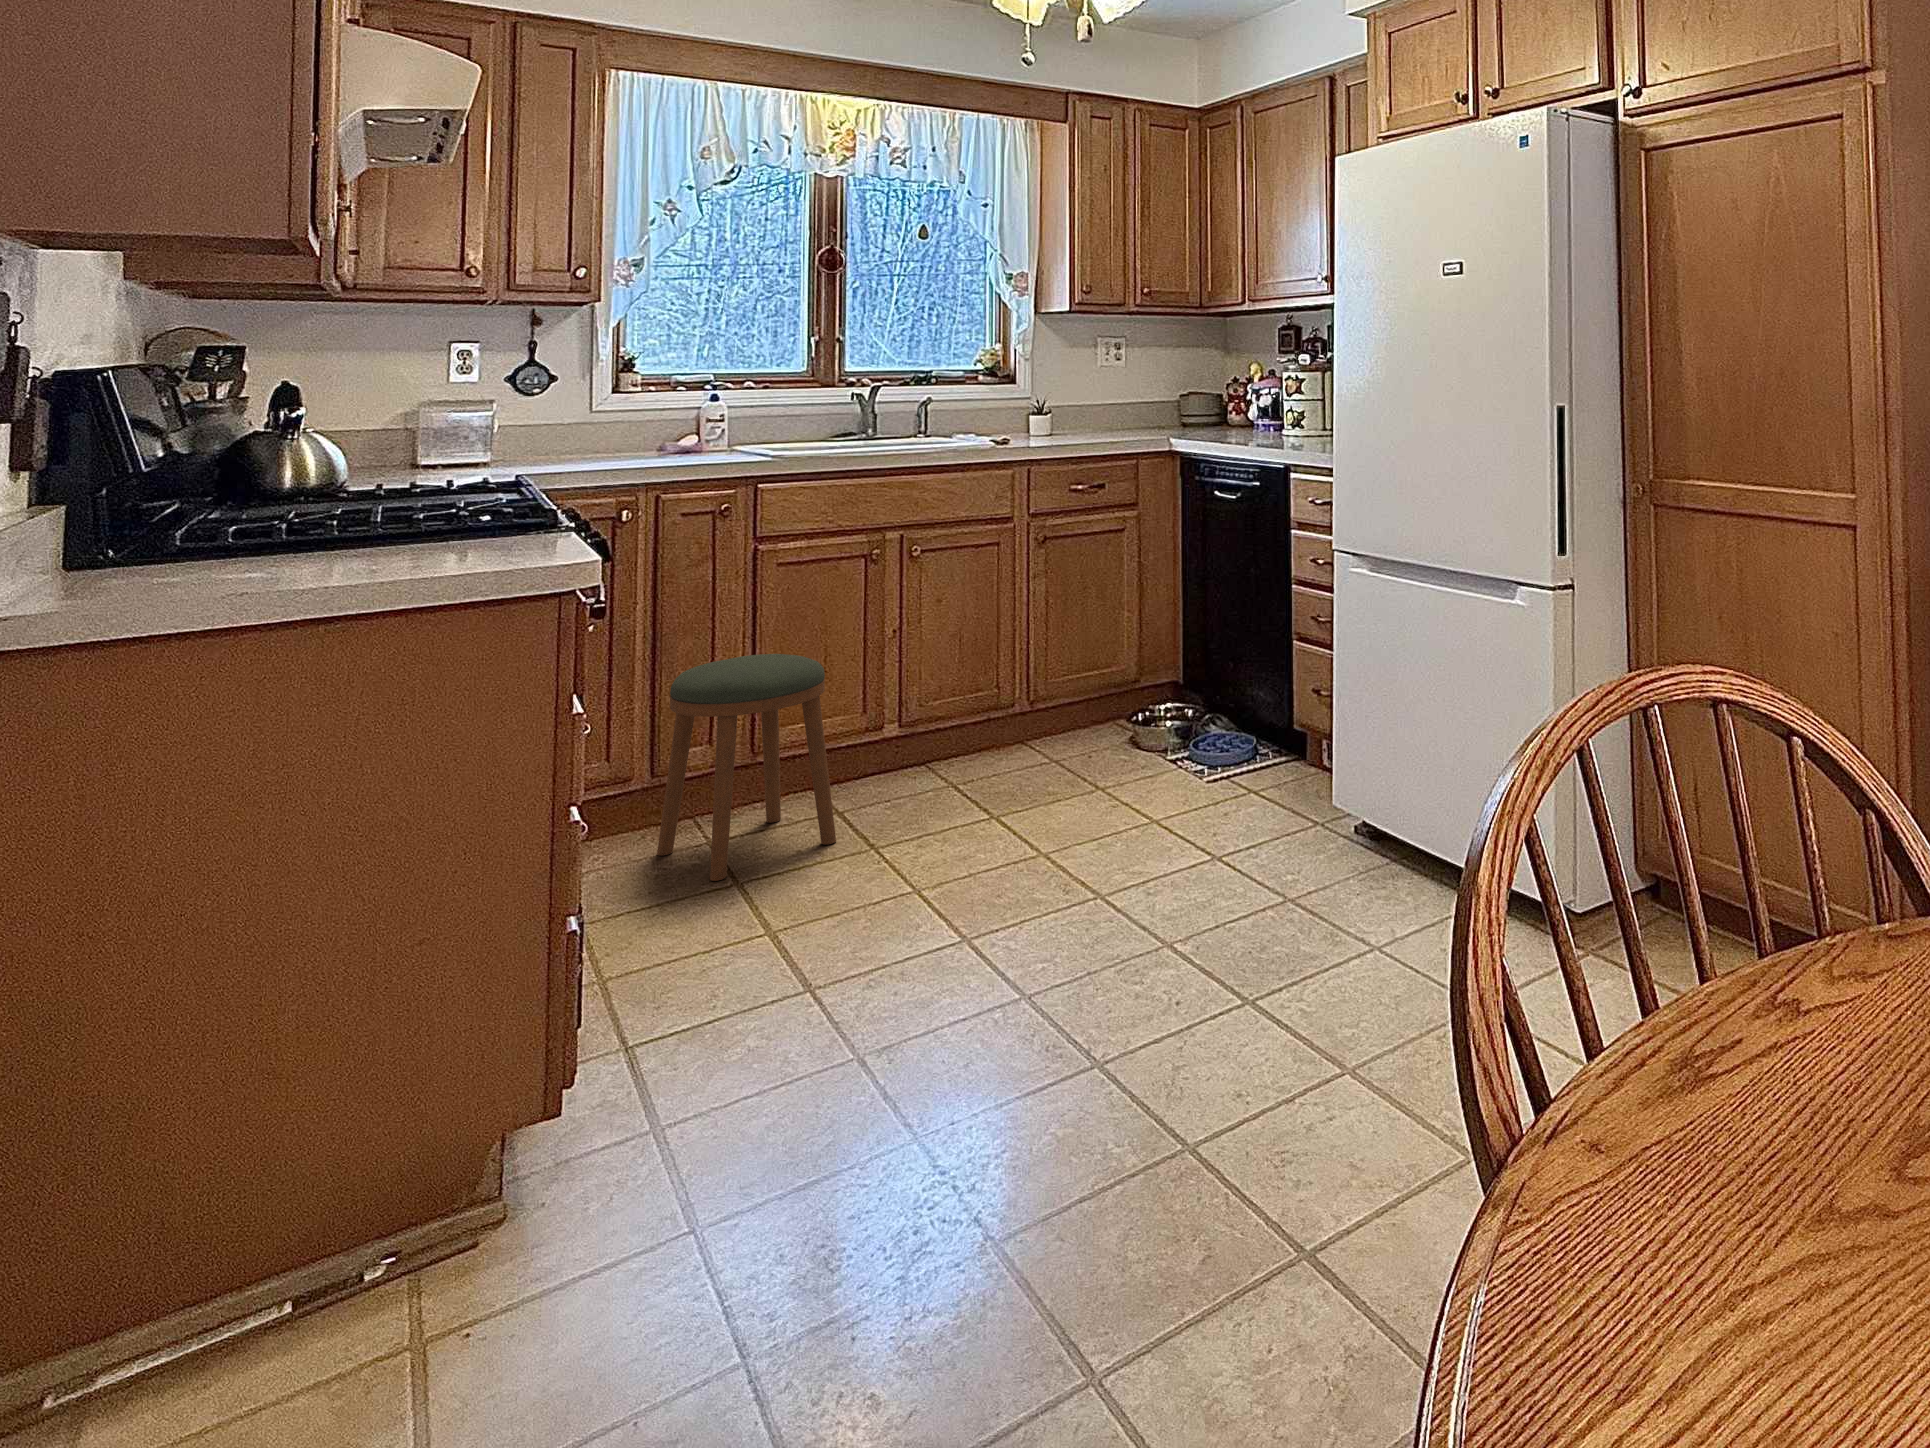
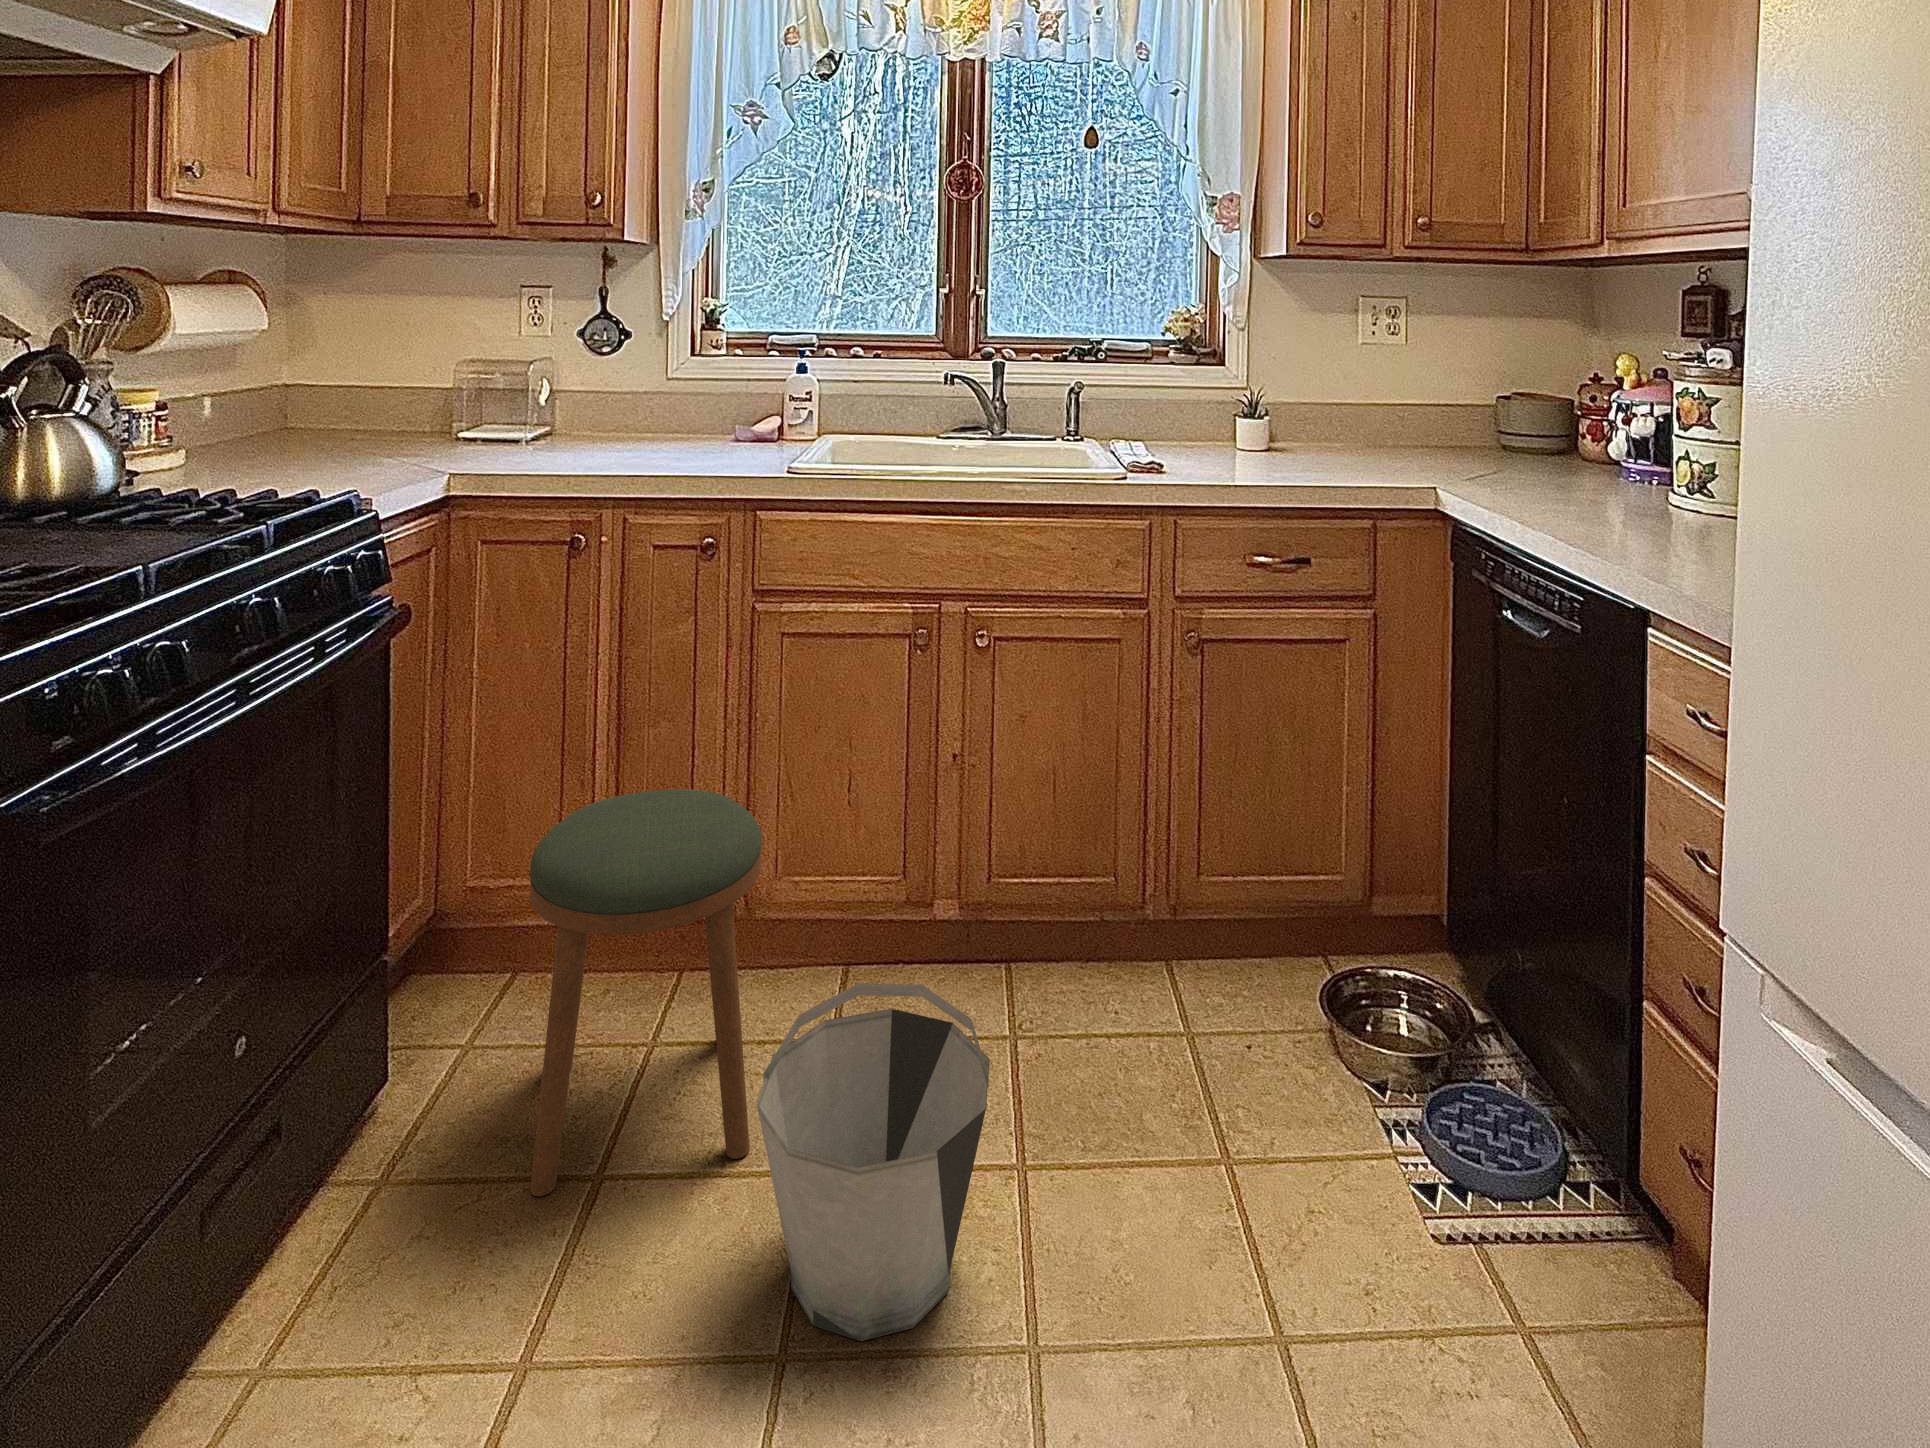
bucket: none [882,707,1014,862] -> present [757,983,990,1341]

